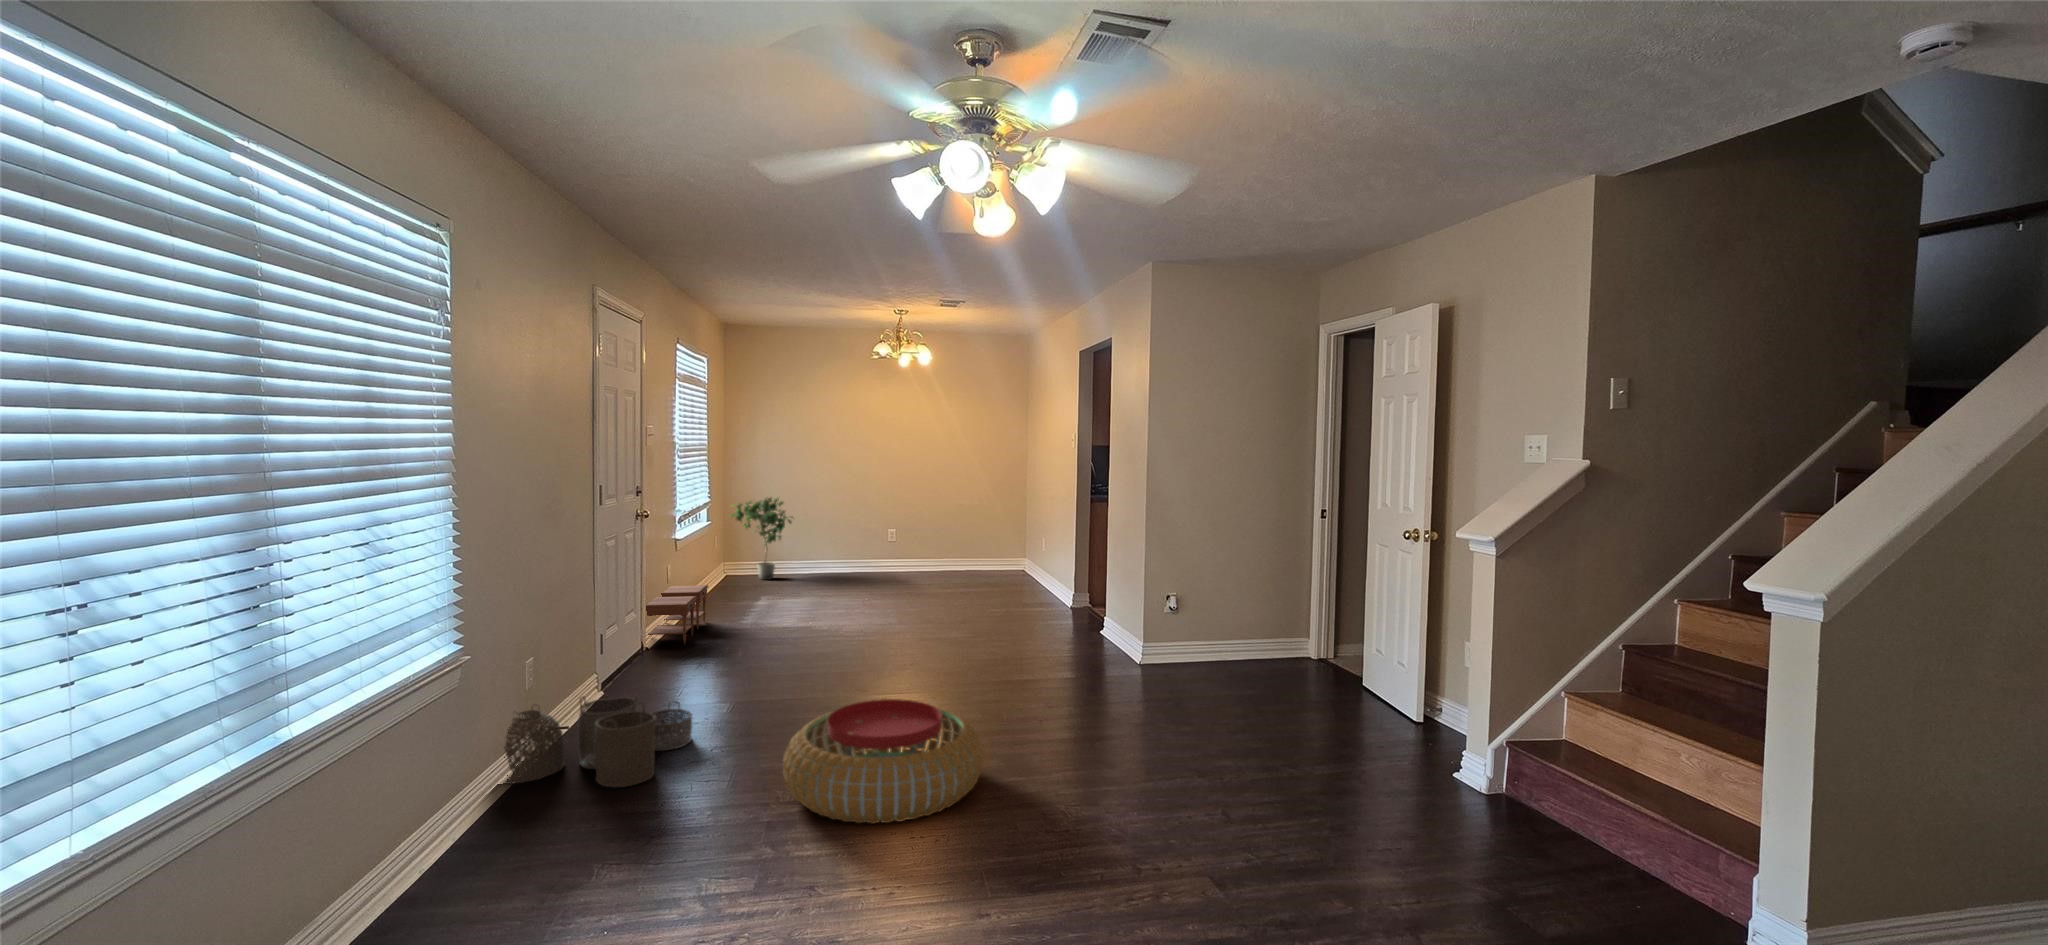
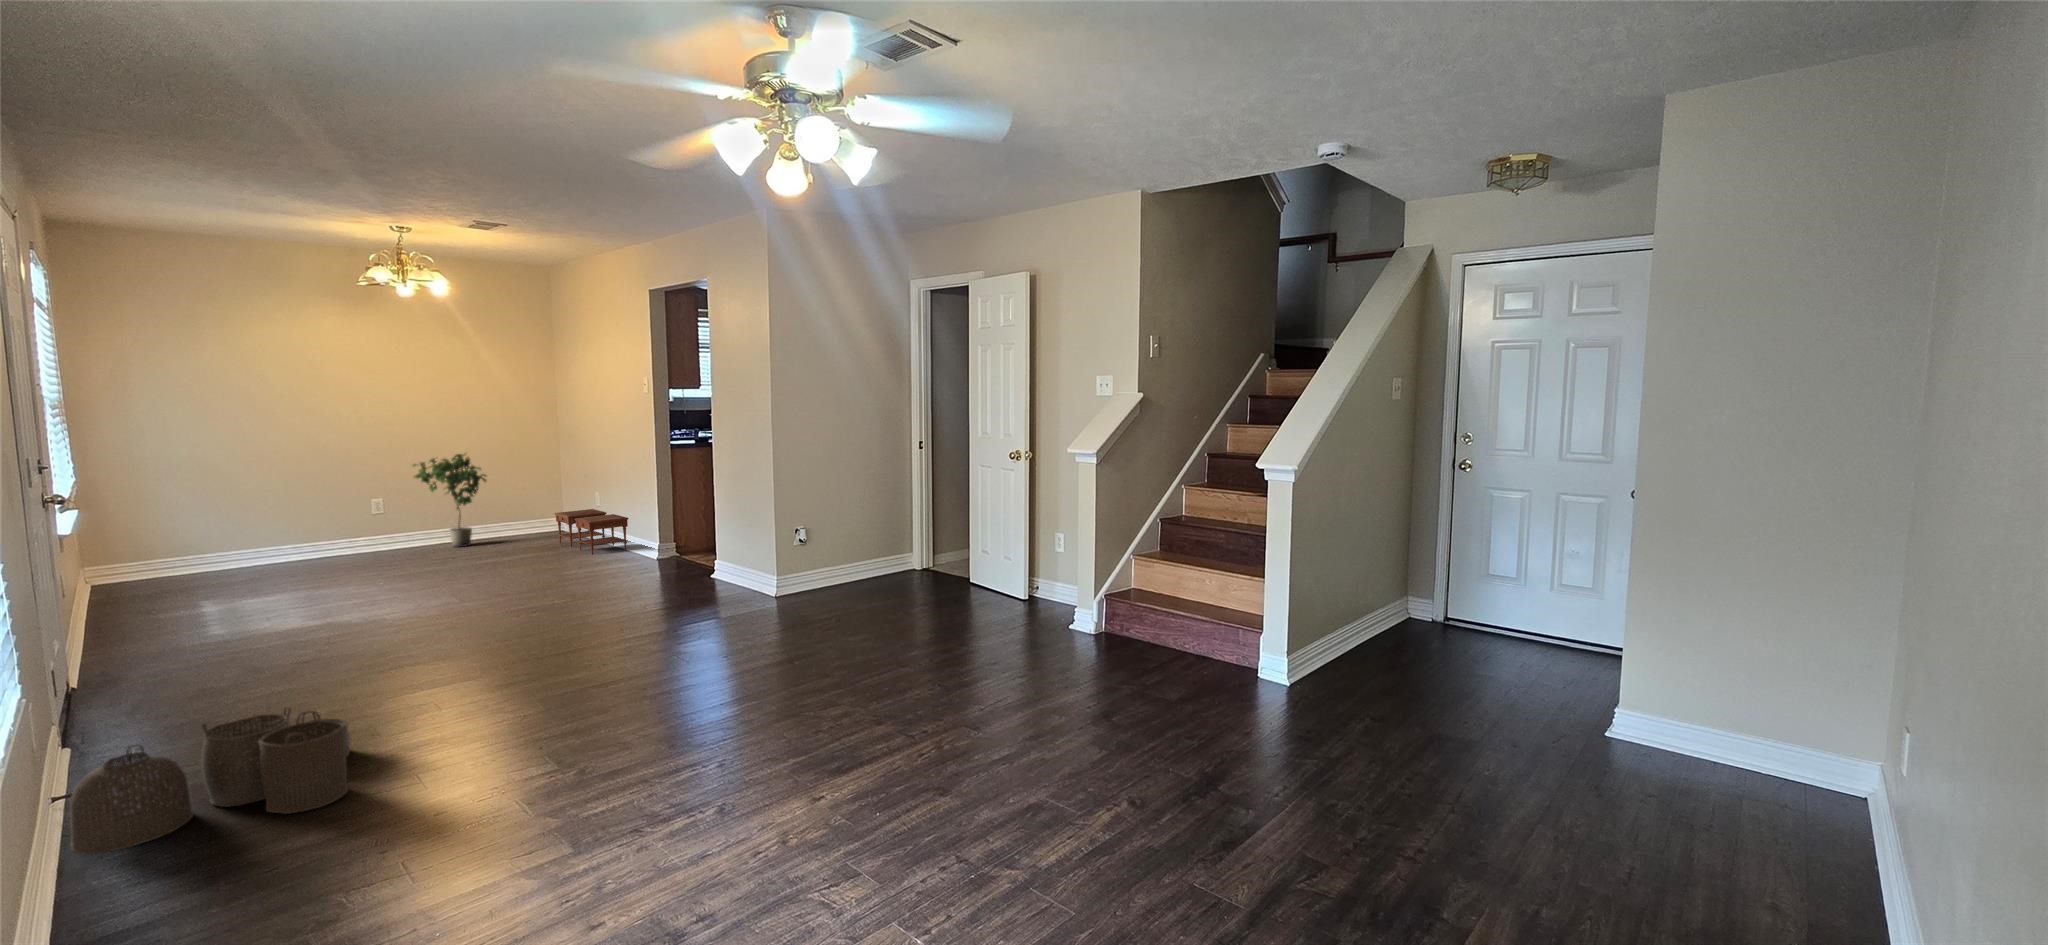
potted plant: present [729,498,793,580] -> present [413,453,486,547]
side table: present [646,585,708,644] -> present [555,509,628,554]
pouf: present [783,699,984,824] -> none [530,648,744,768]

